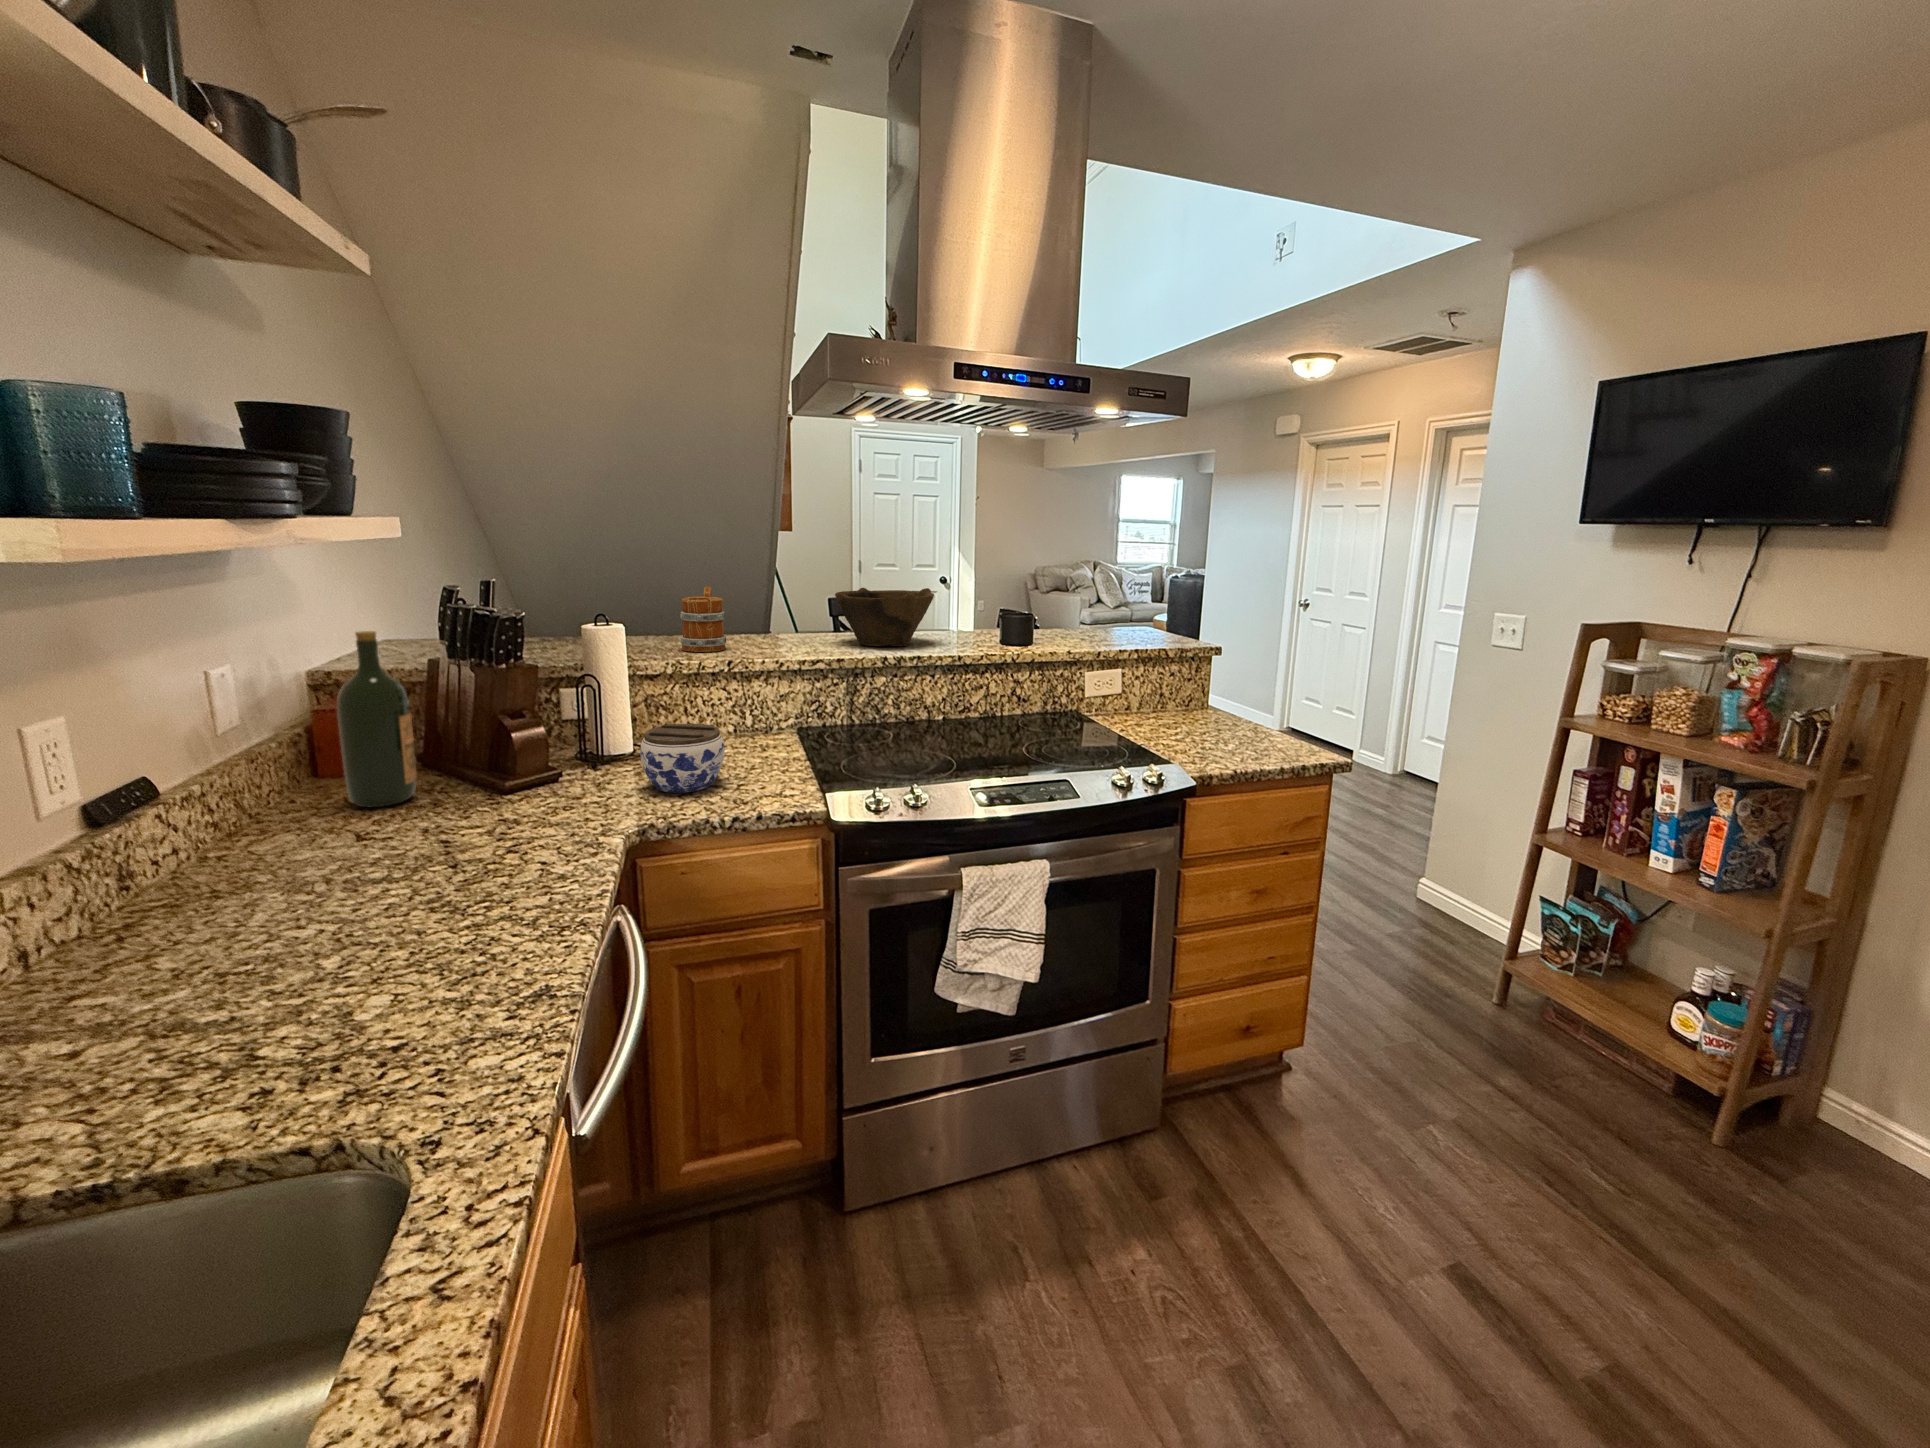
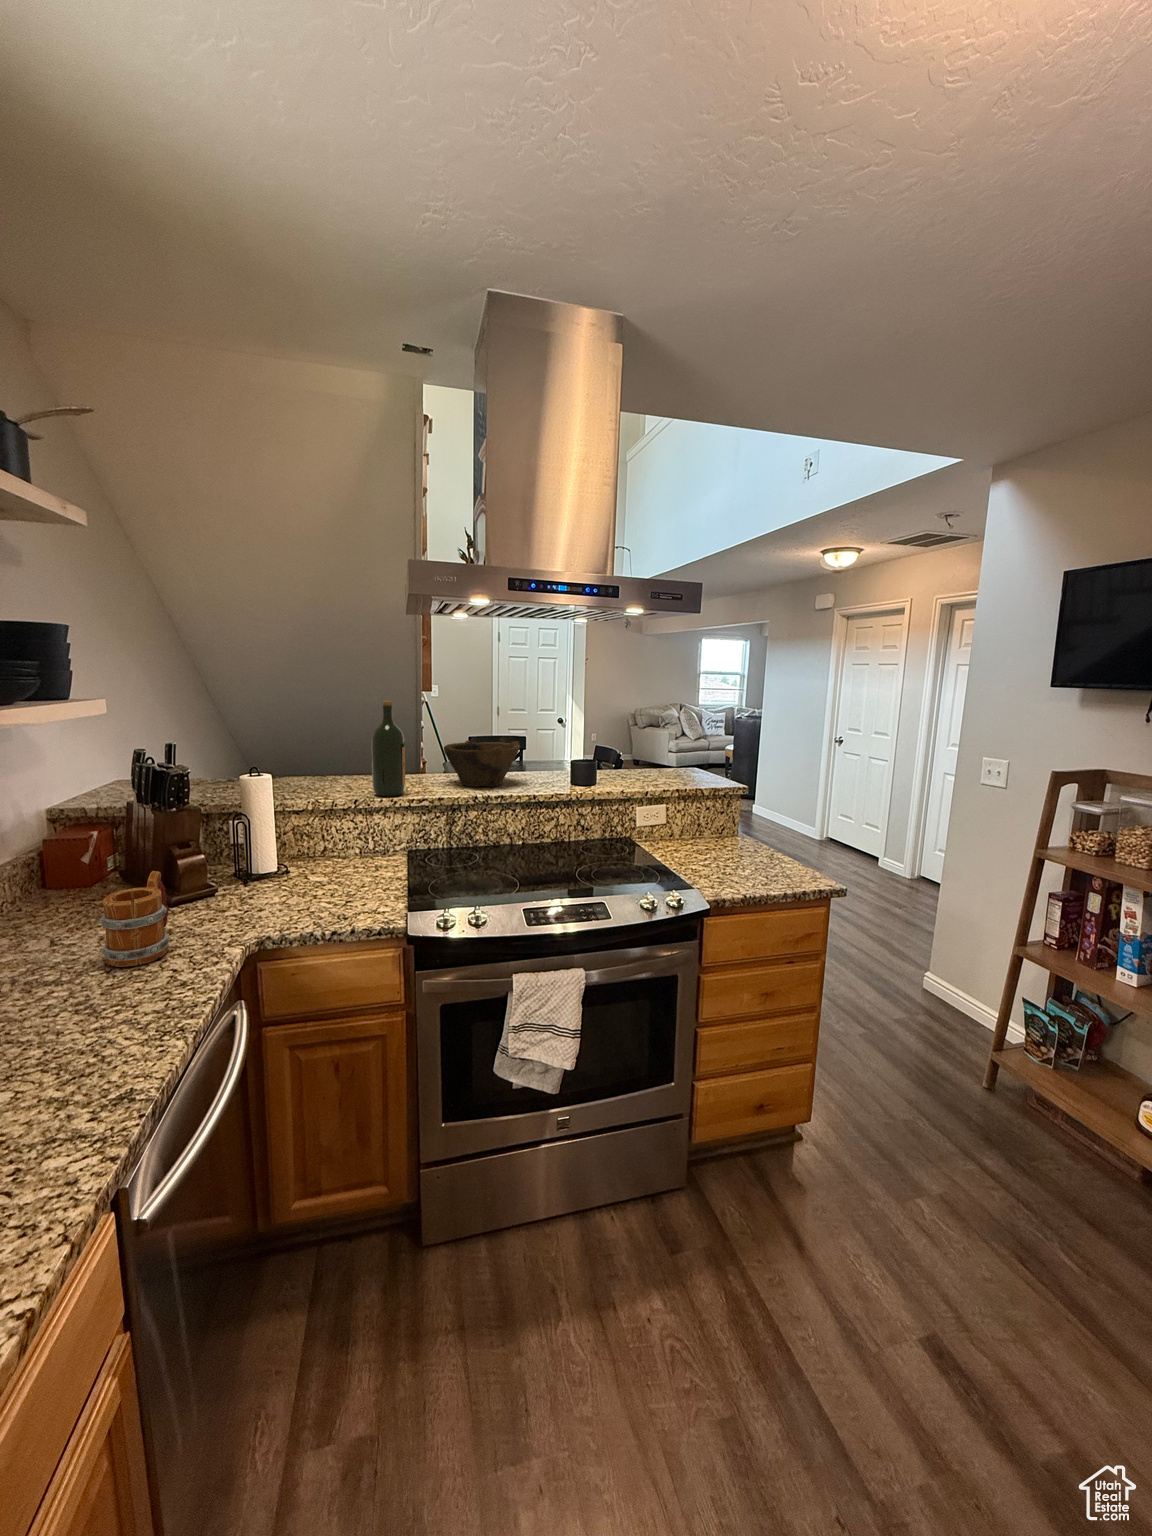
mug: present [680,587,726,652] -> present [100,871,171,967]
wine bottle: present [337,631,417,807] -> present [371,701,405,797]
jar: present [640,724,725,793] -> none [272,853,337,908]

